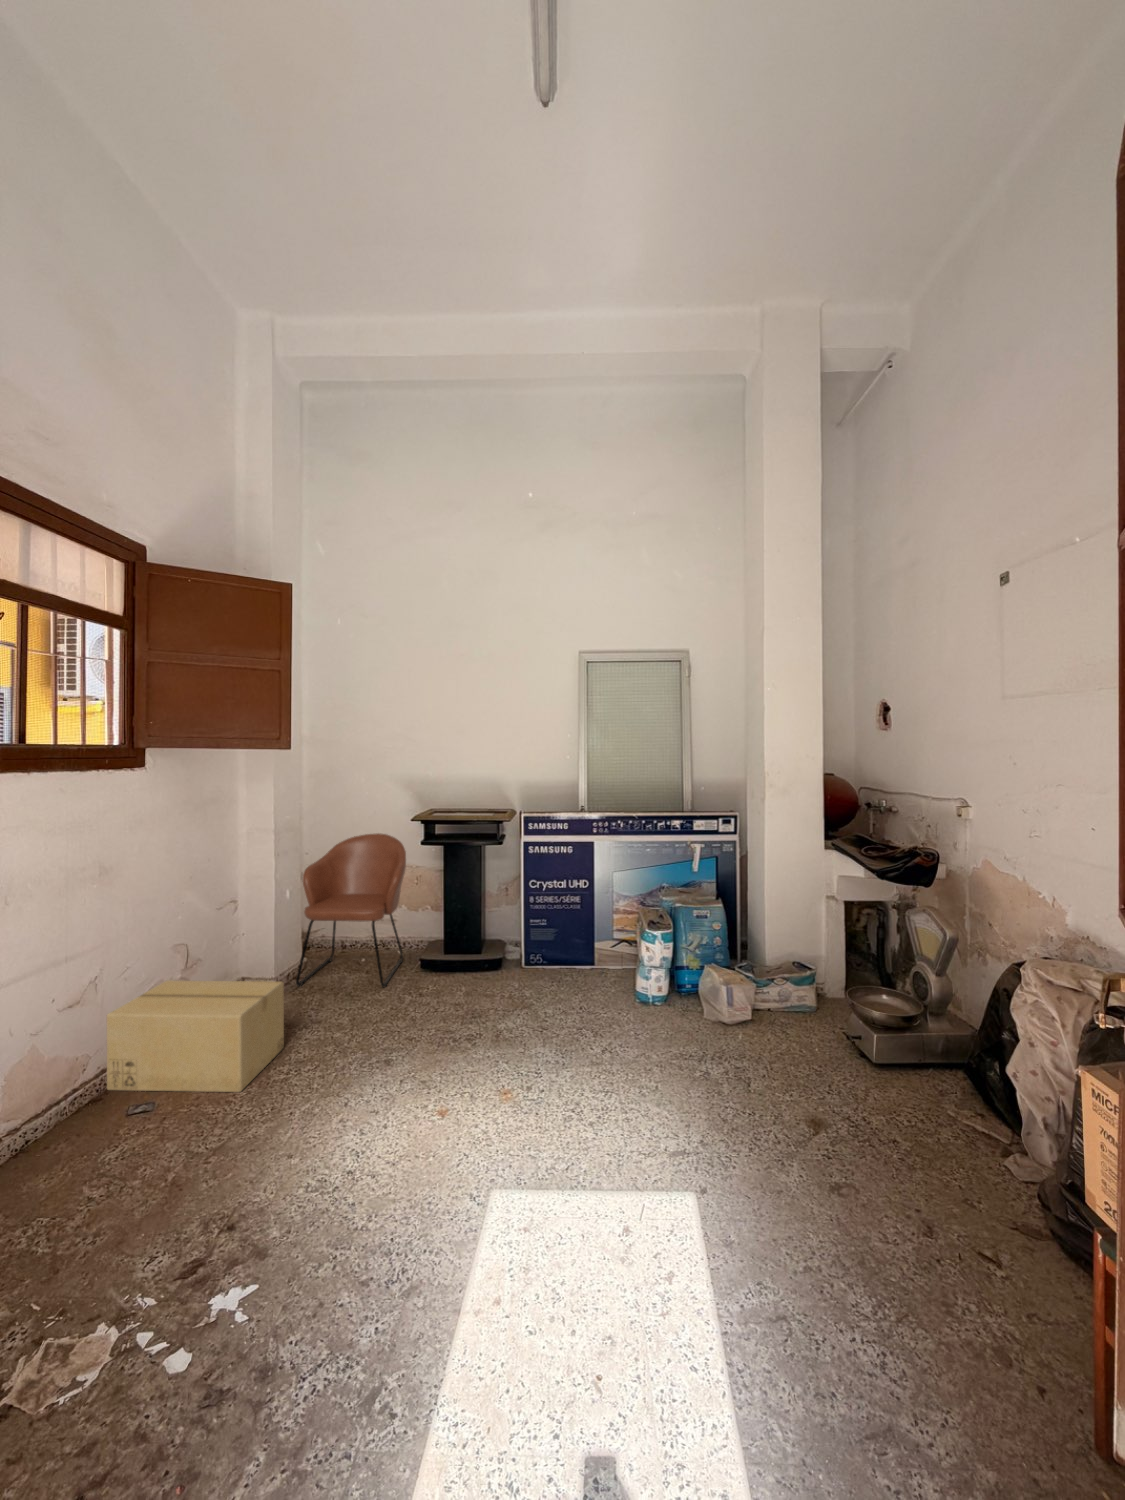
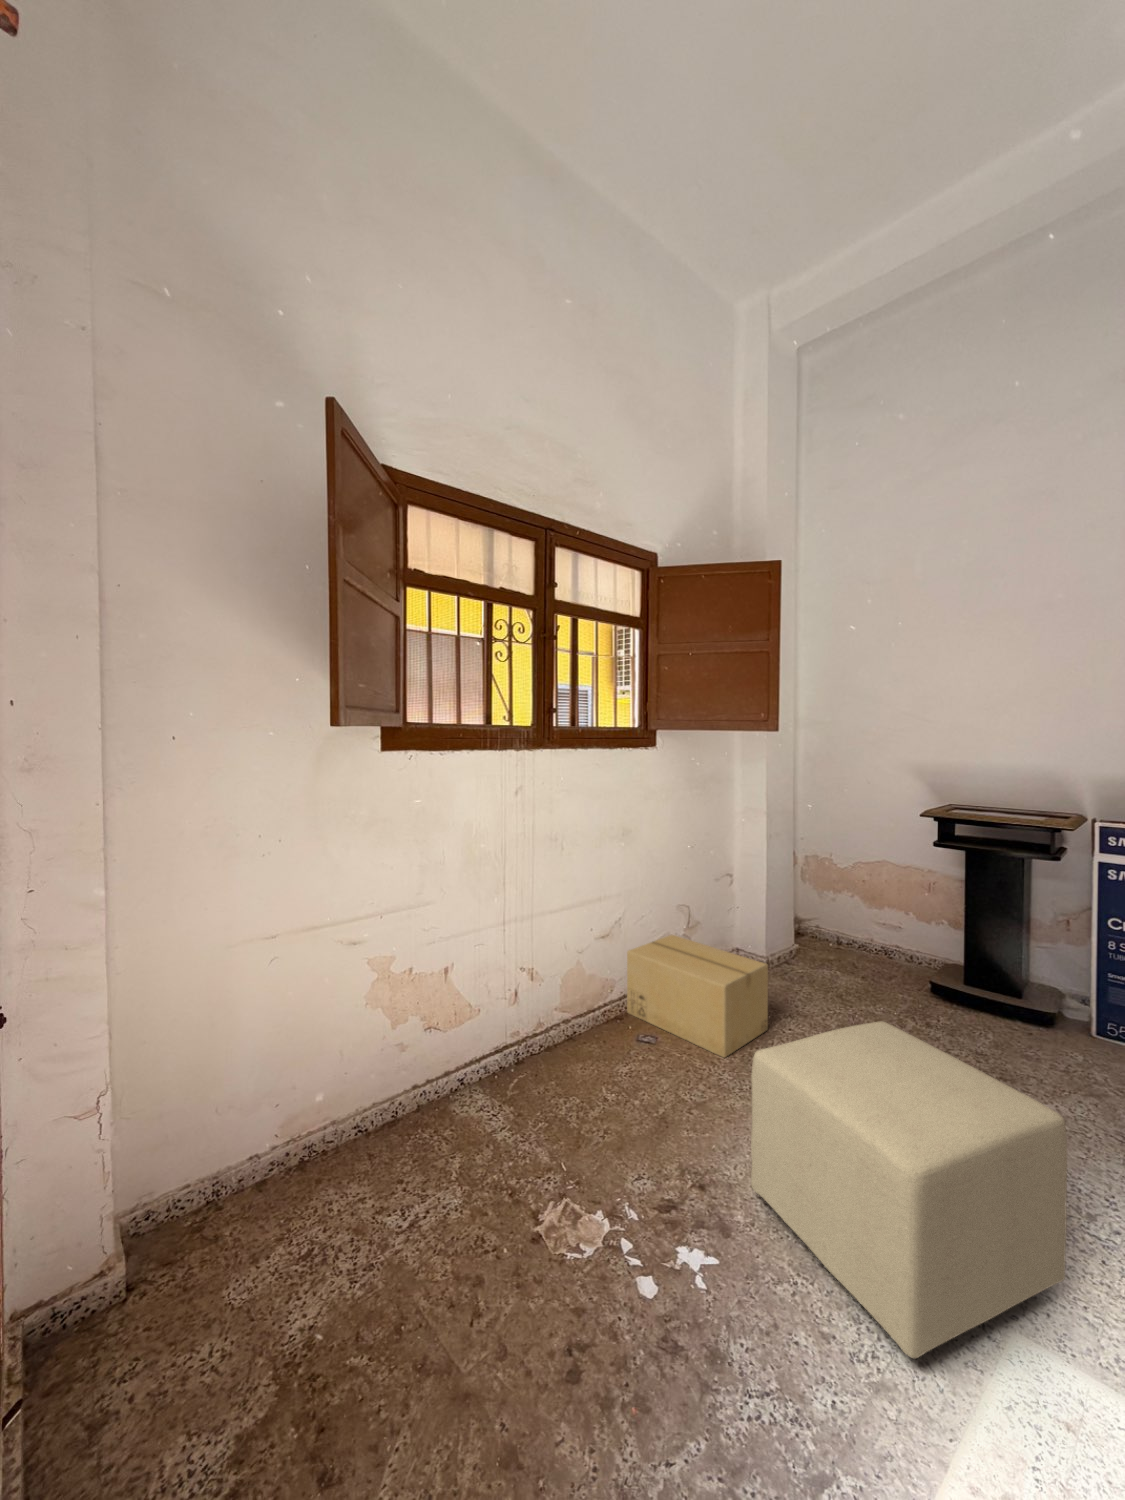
chair: present [296,833,406,987] -> none [786,826,913,1001]
ottoman: none [284,998,518,1252] -> present [751,1022,1067,1358]

